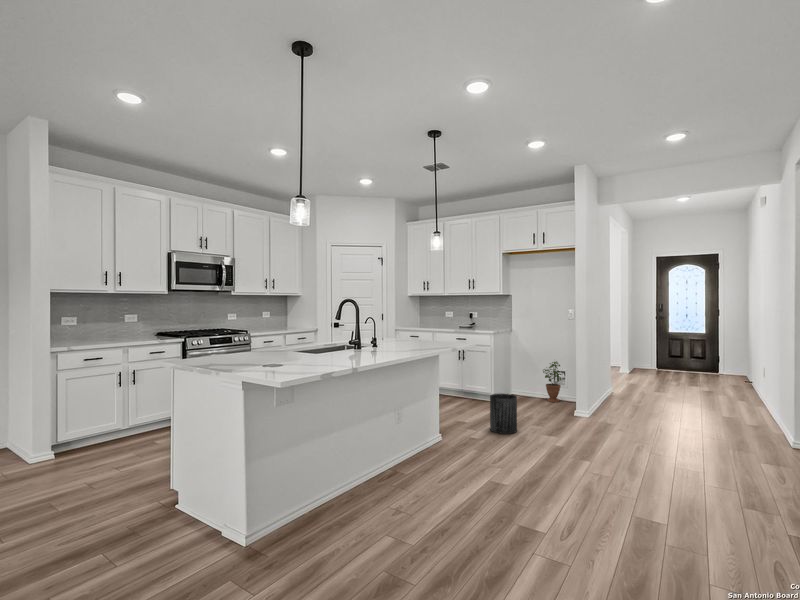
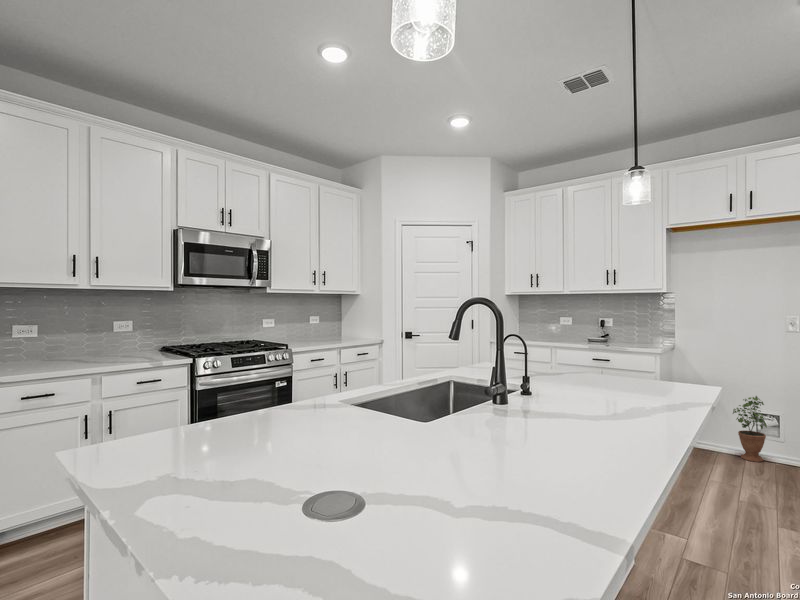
trash can: present [490,394,517,434] -> none [691,461,747,539]

